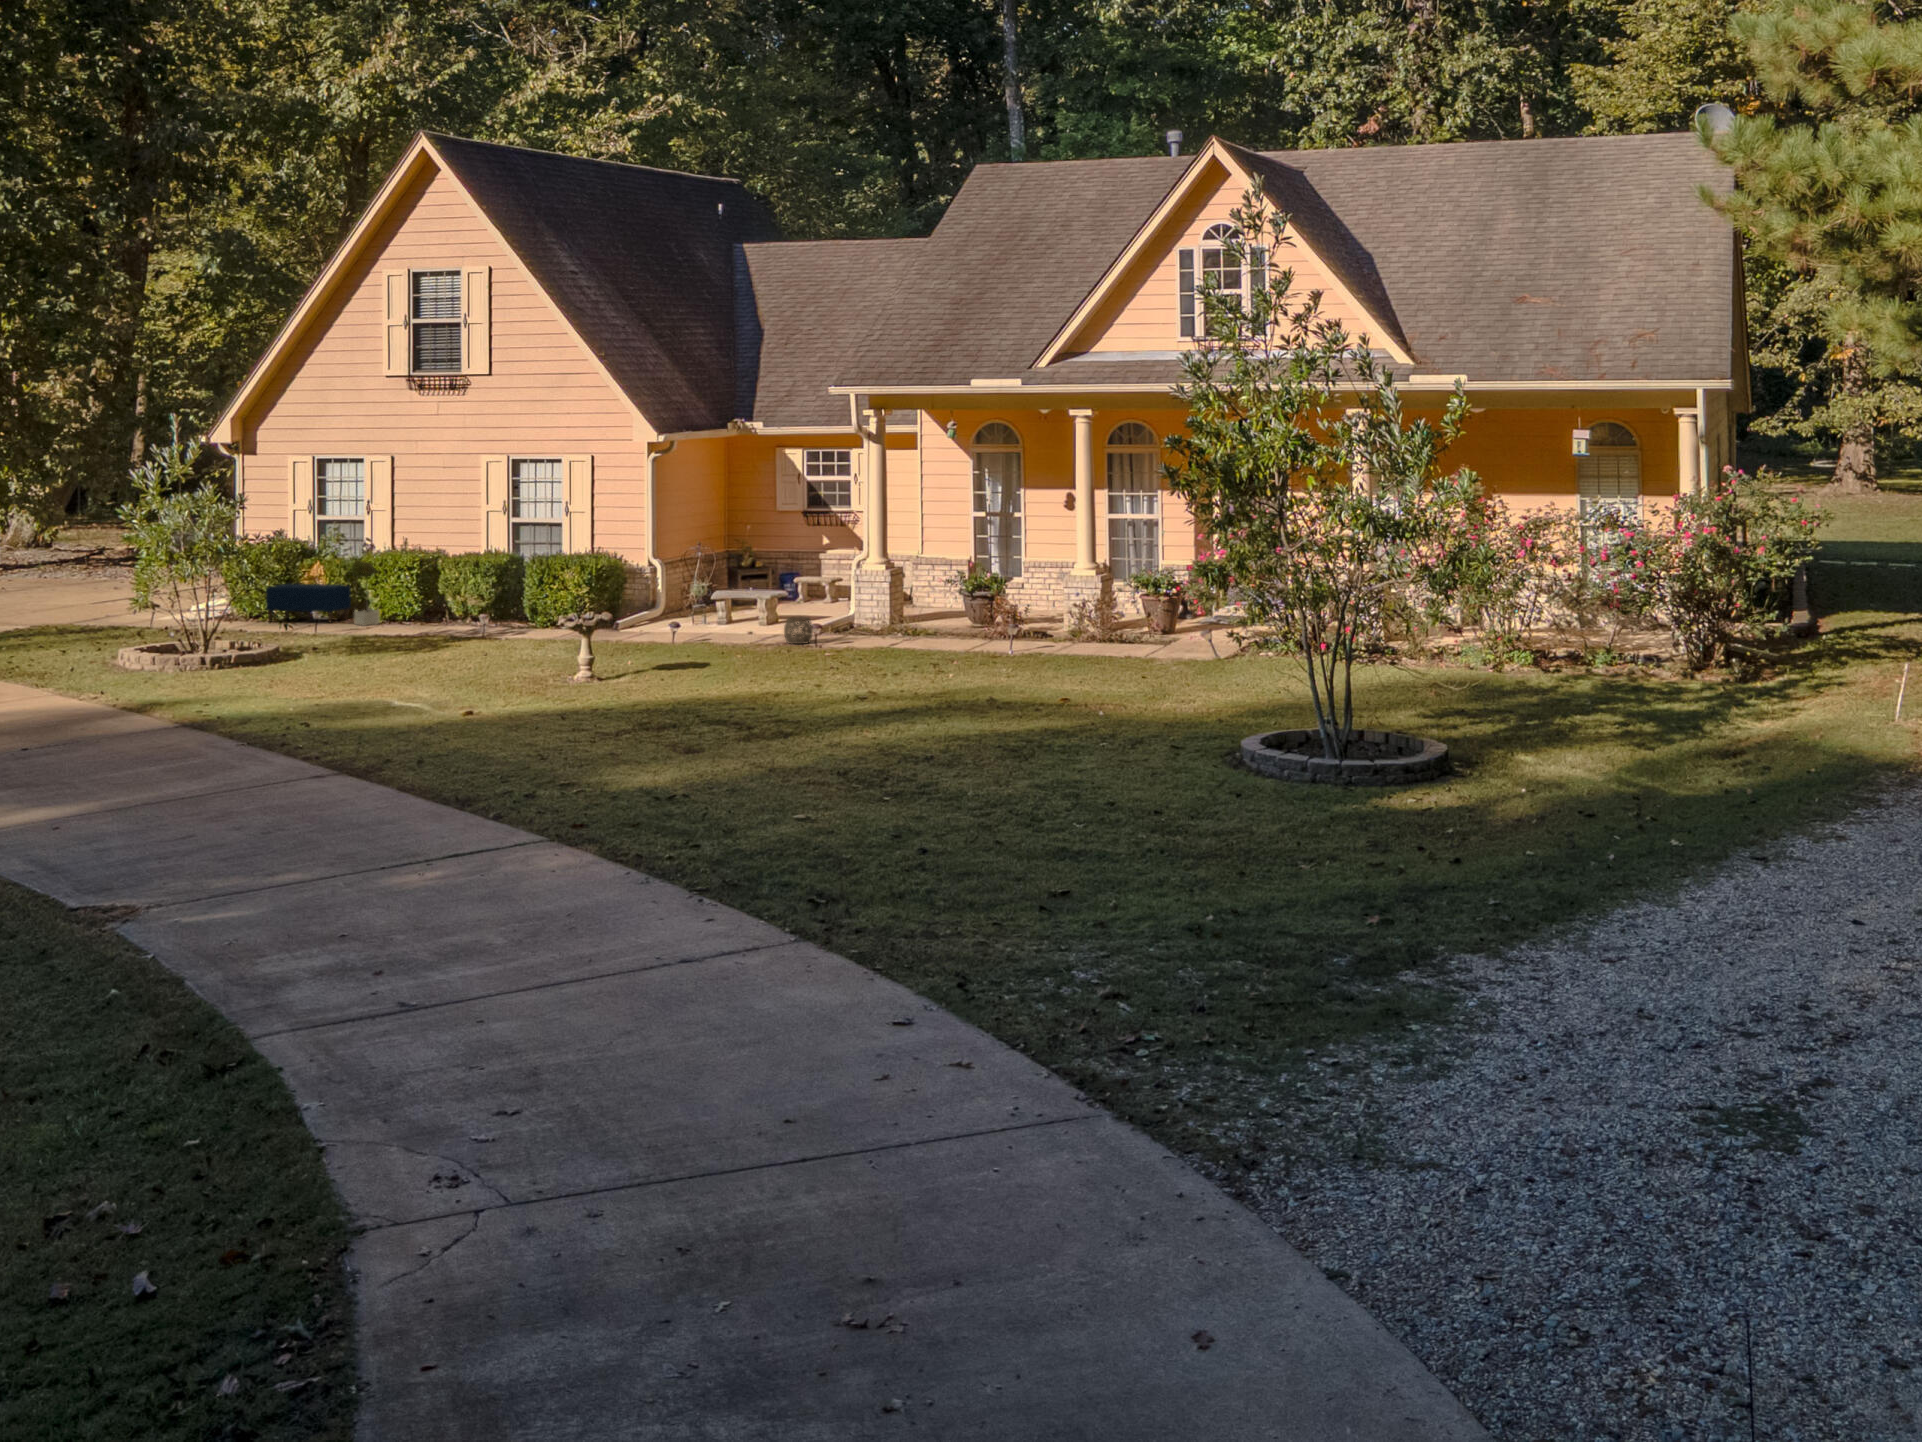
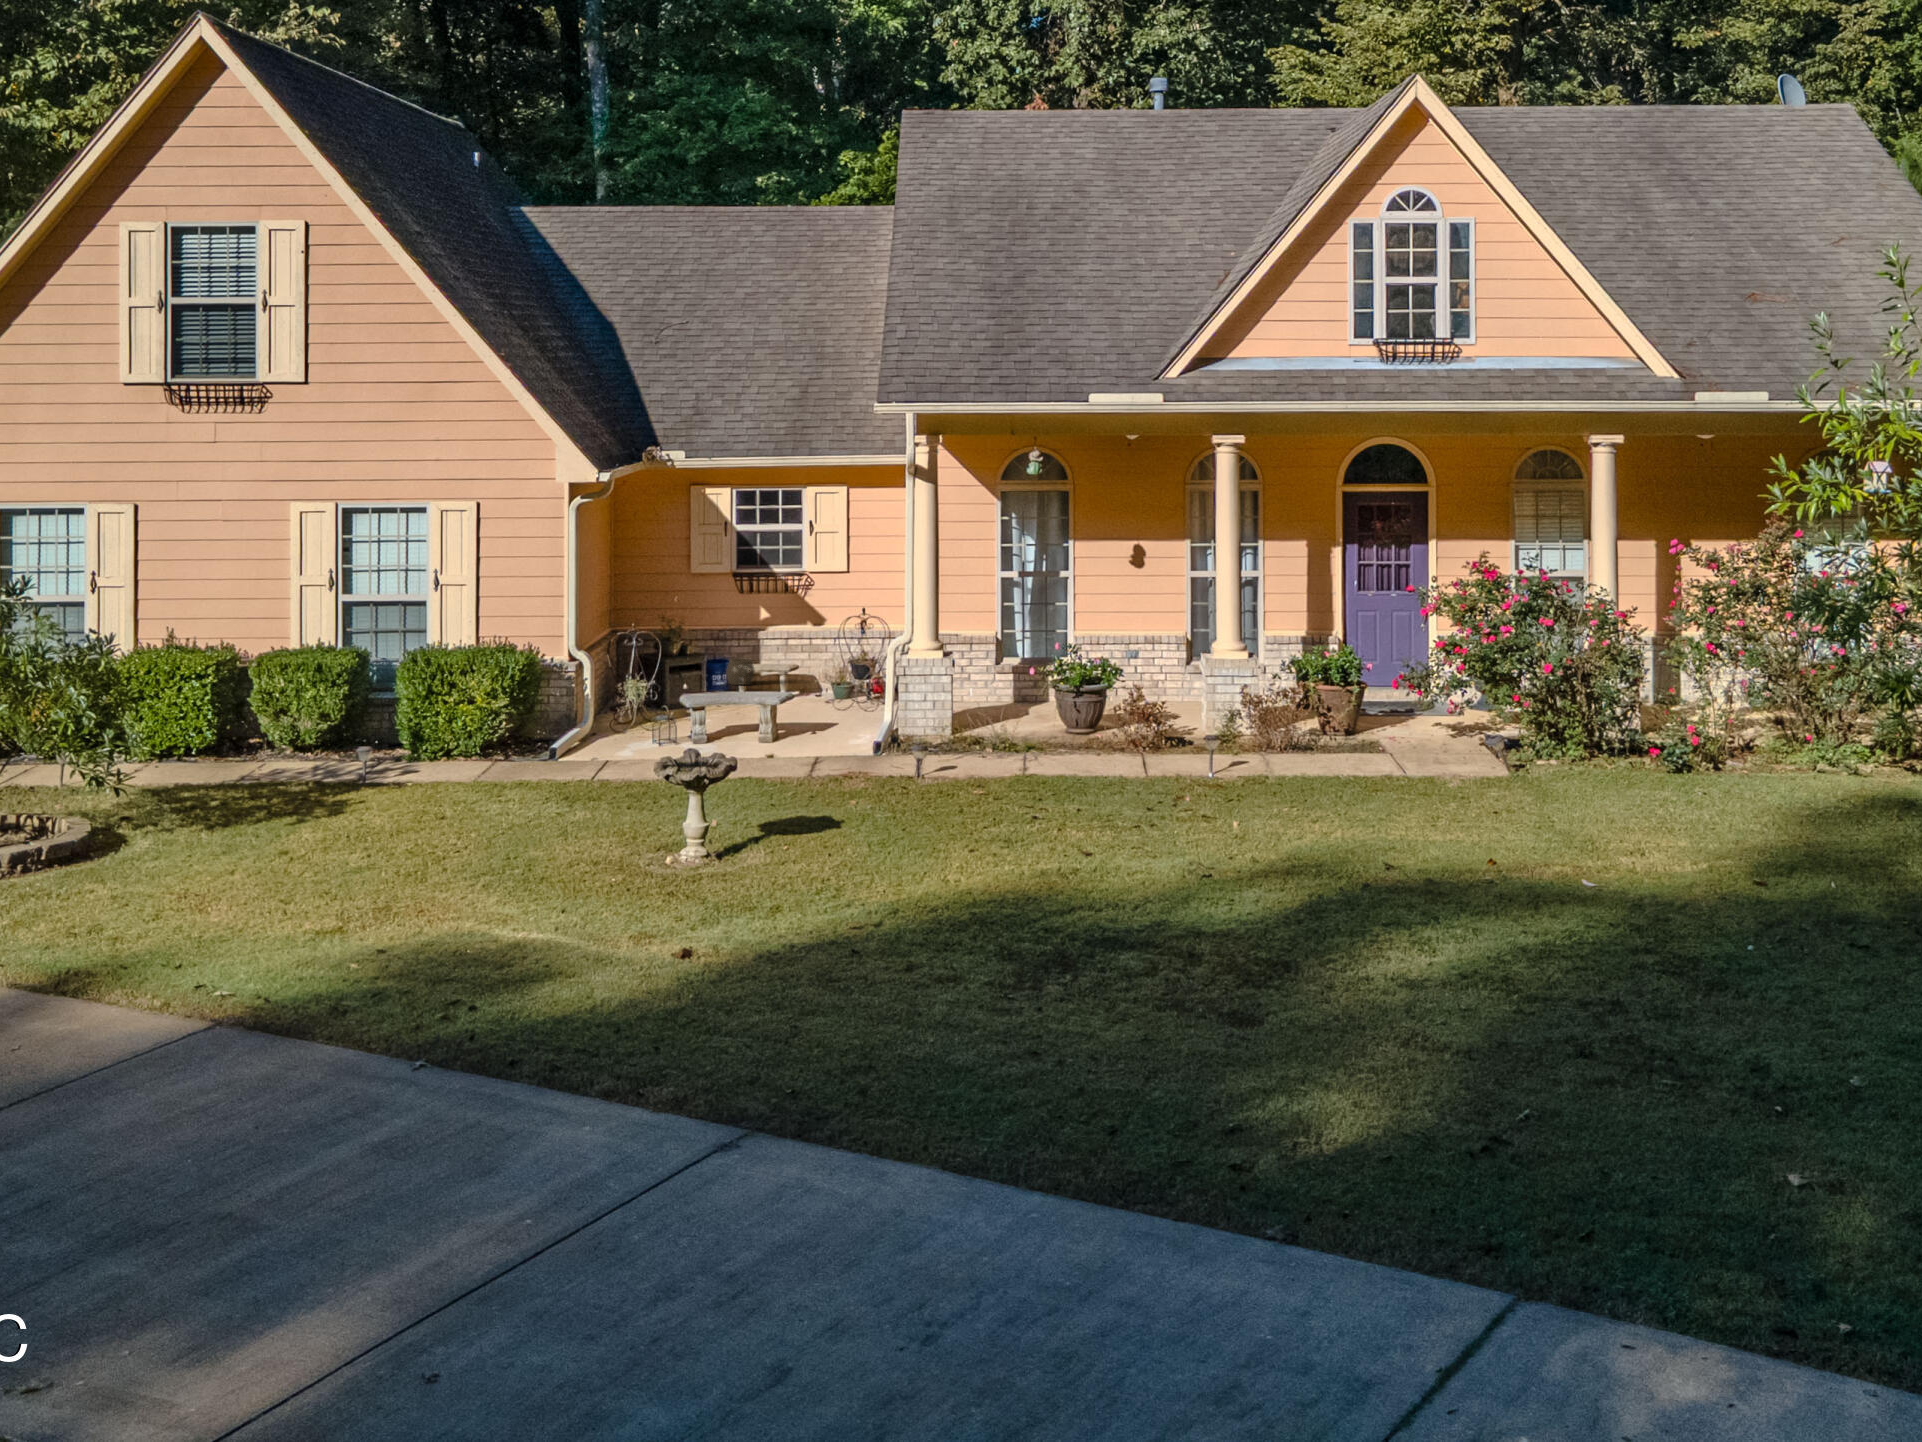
potted tree: present [352,561,380,626] -> none [295,585,323,650]
bench: present [266,583,351,623] -> none [204,605,292,646]

